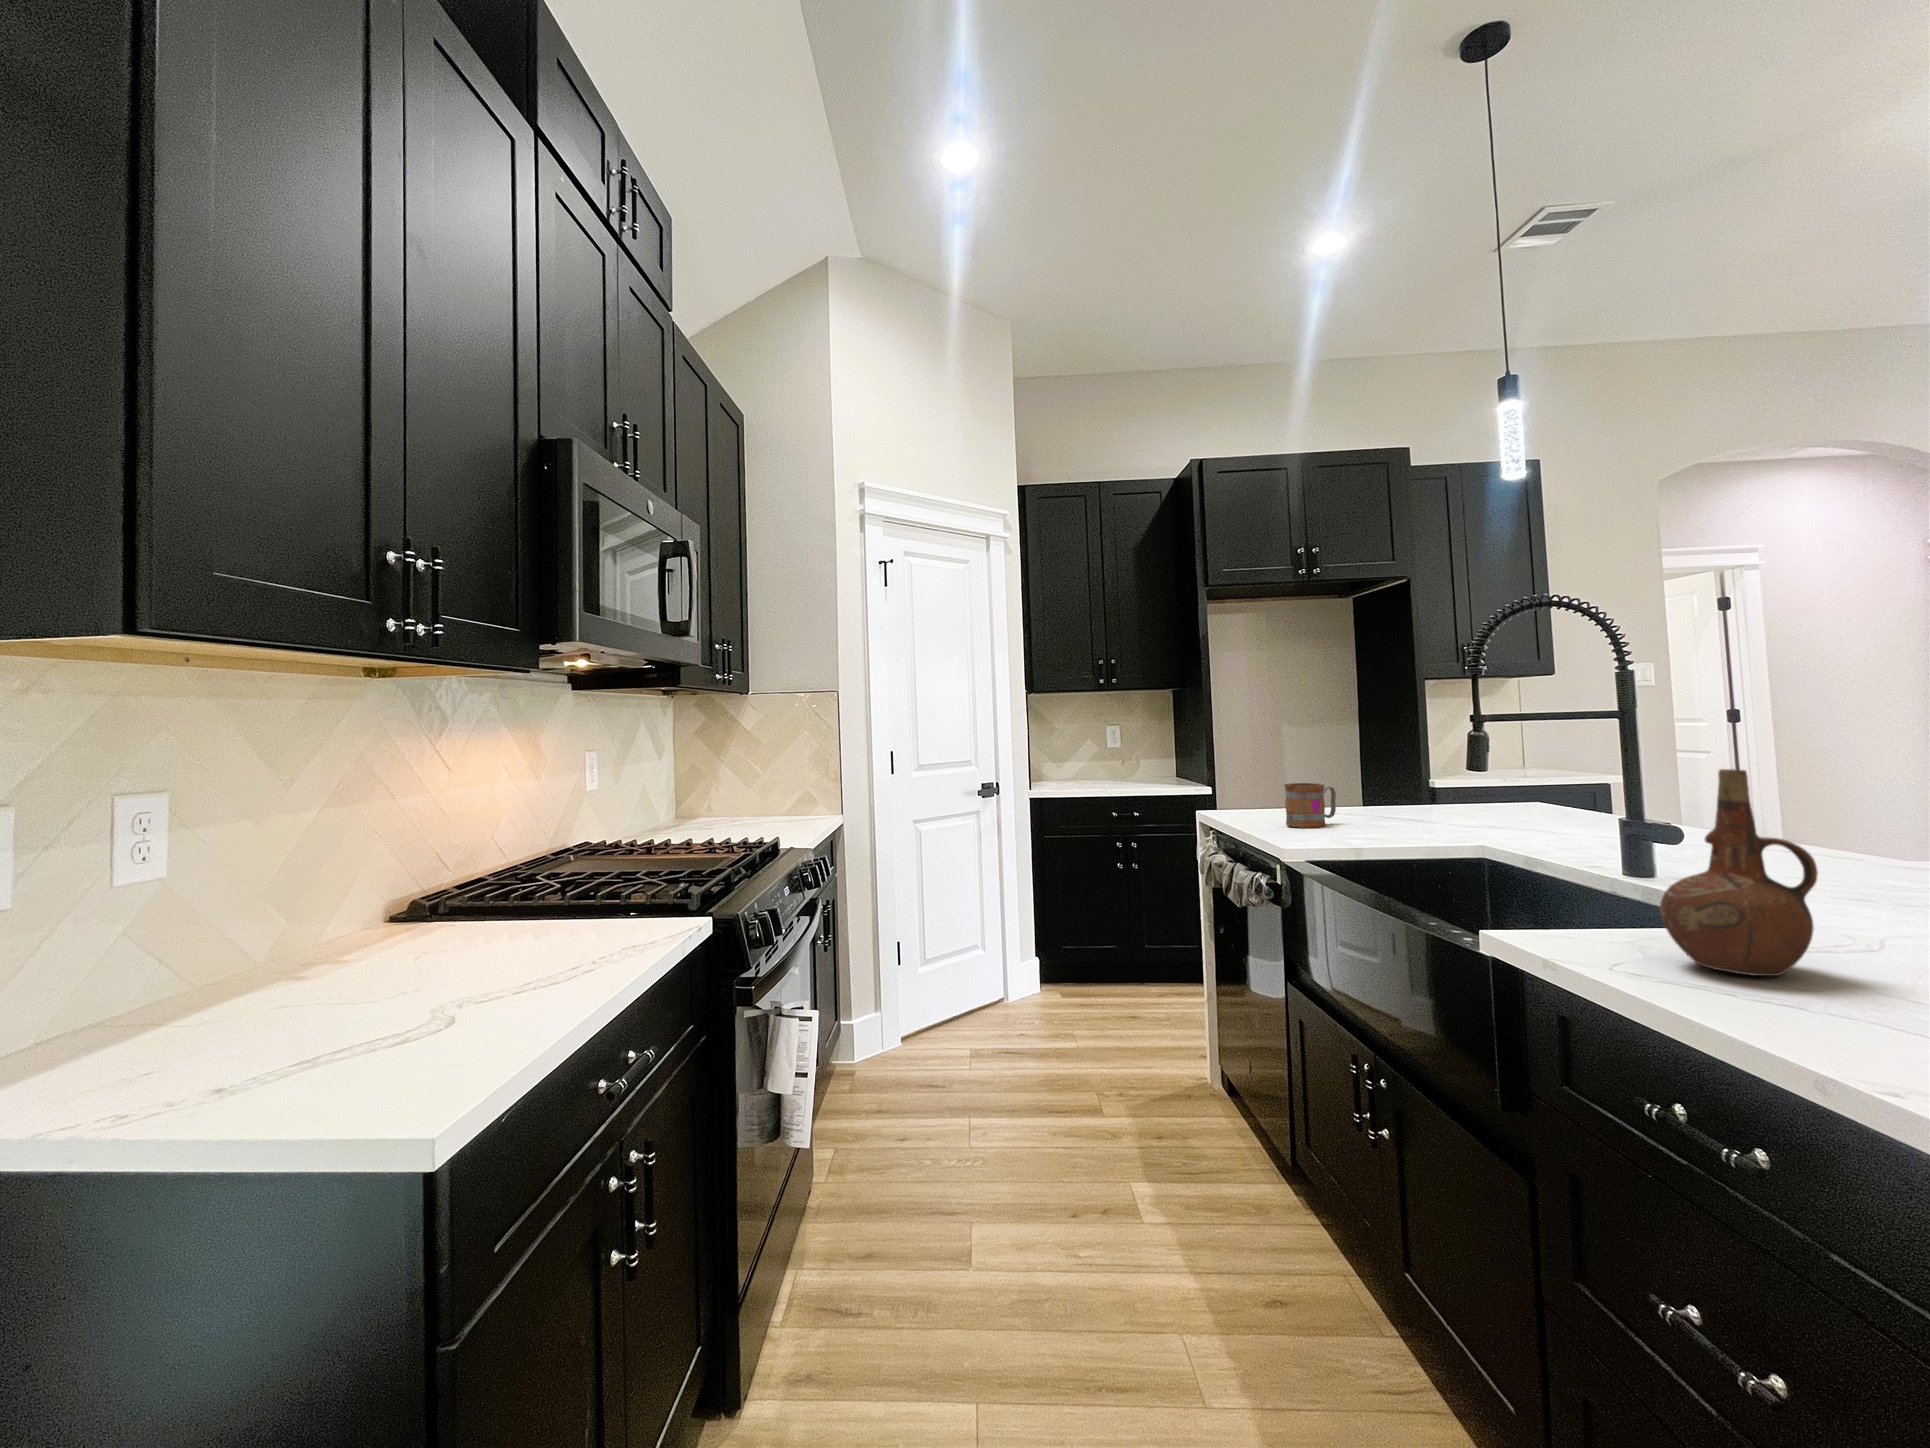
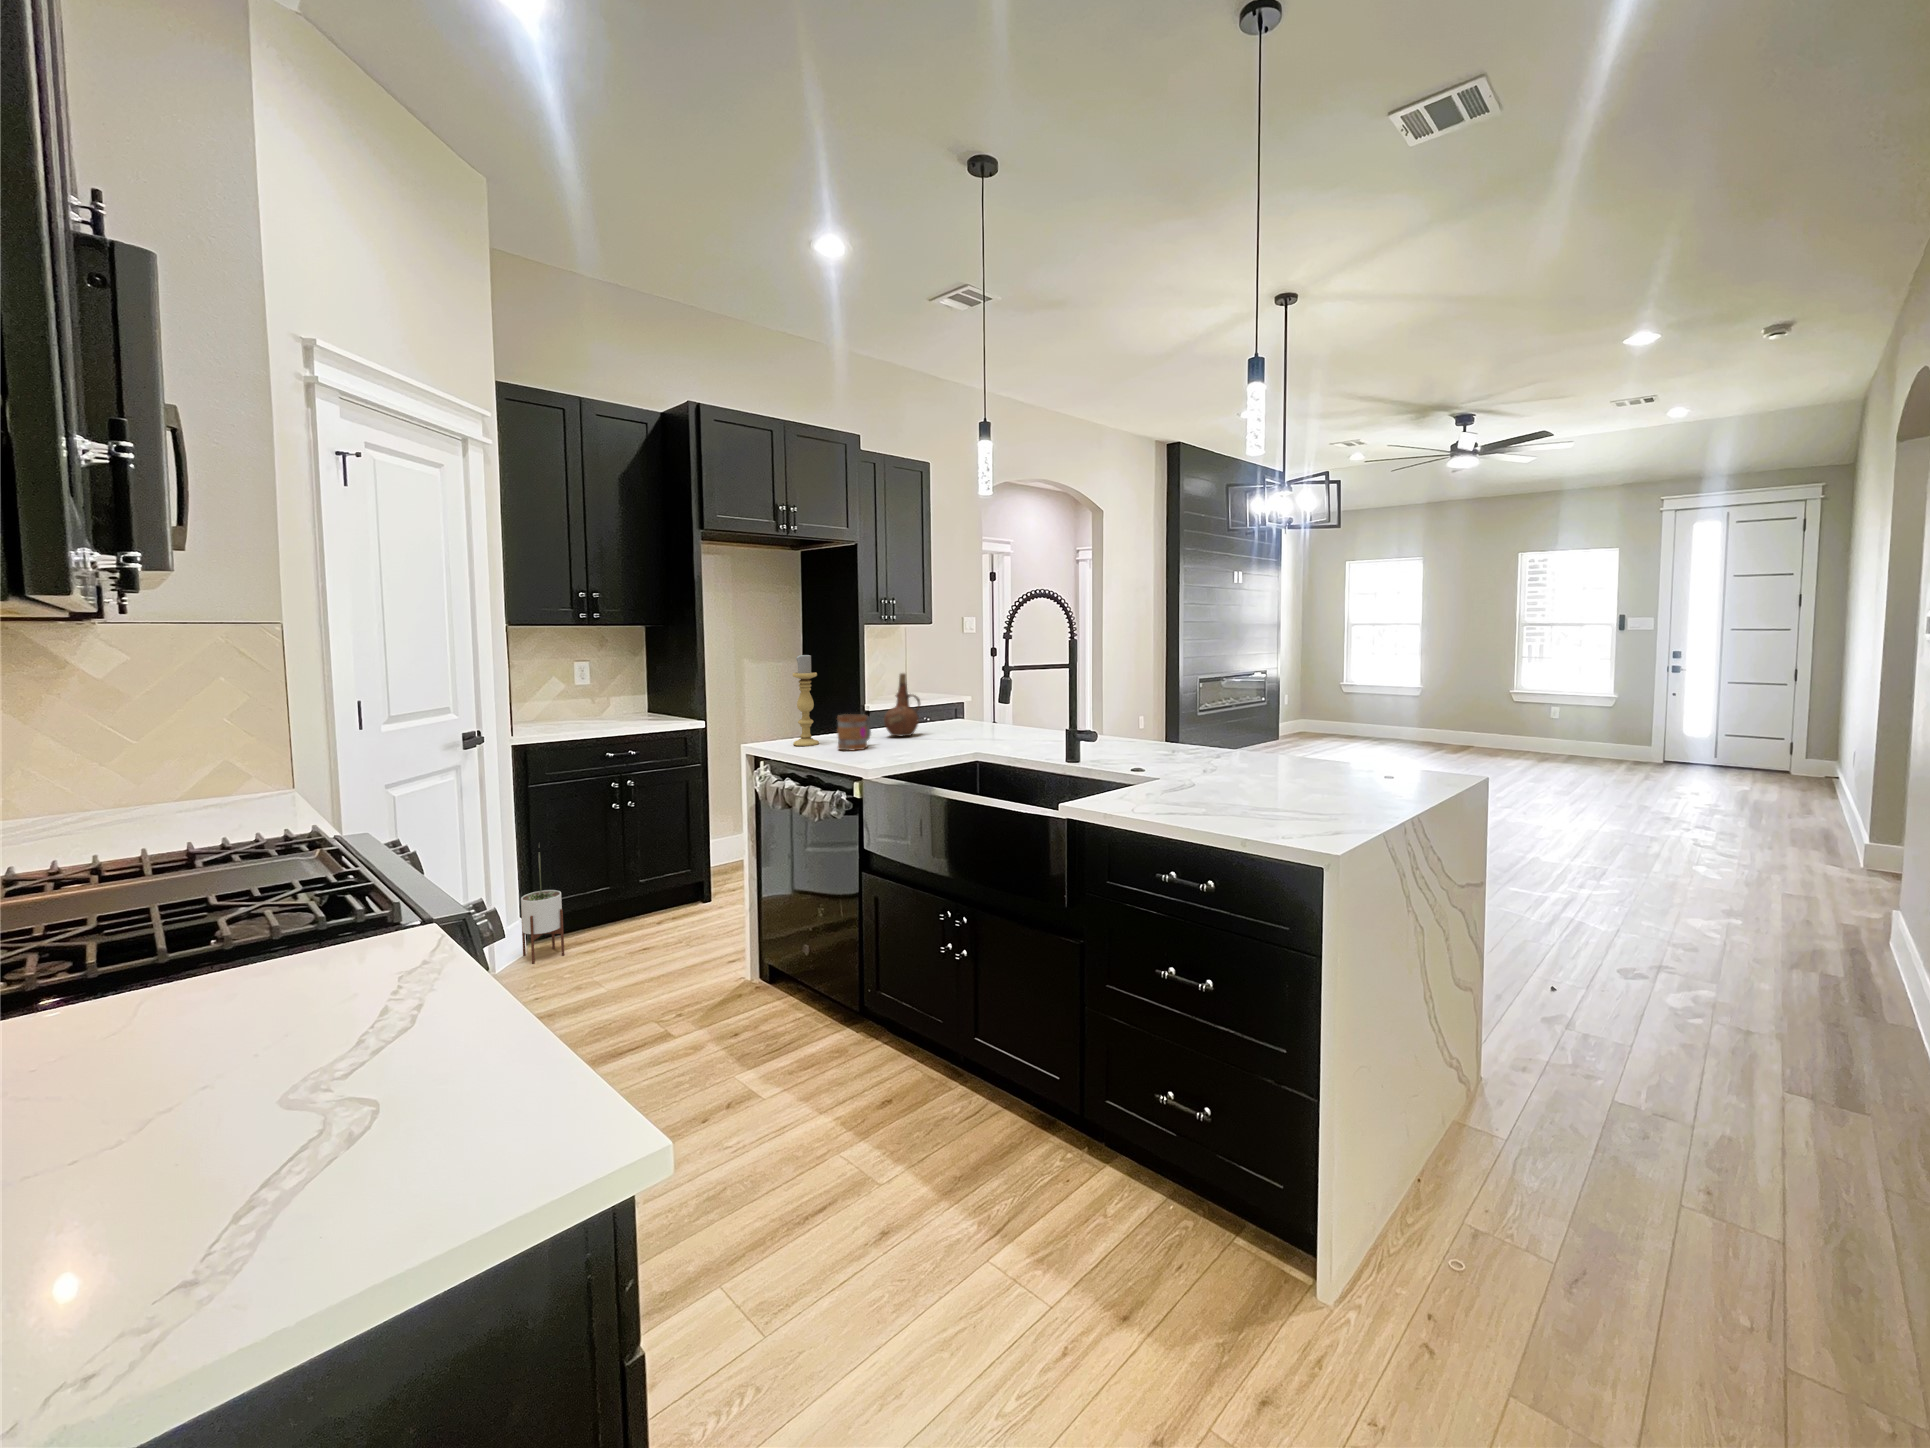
candle holder: none [1247,710,1281,819] -> present [793,654,819,746]
ceramic pitcher: present [1660,769,1818,976] -> present [884,673,920,736]
potted plant: none [1030,888,1063,1004] -> present [521,853,564,963]

